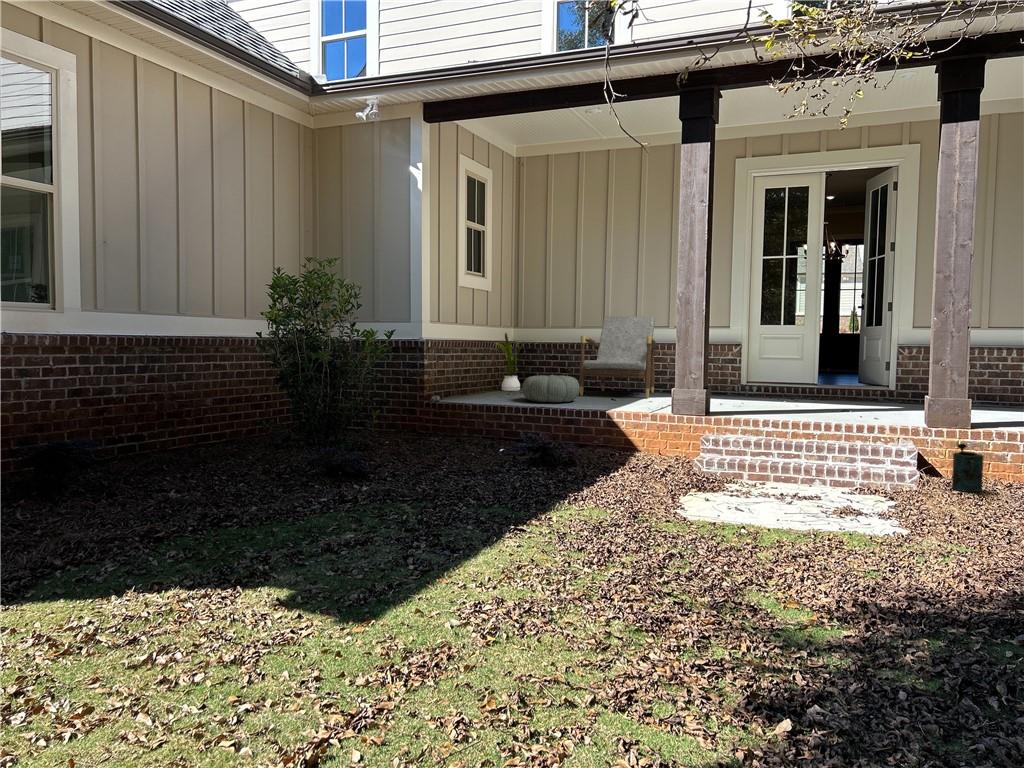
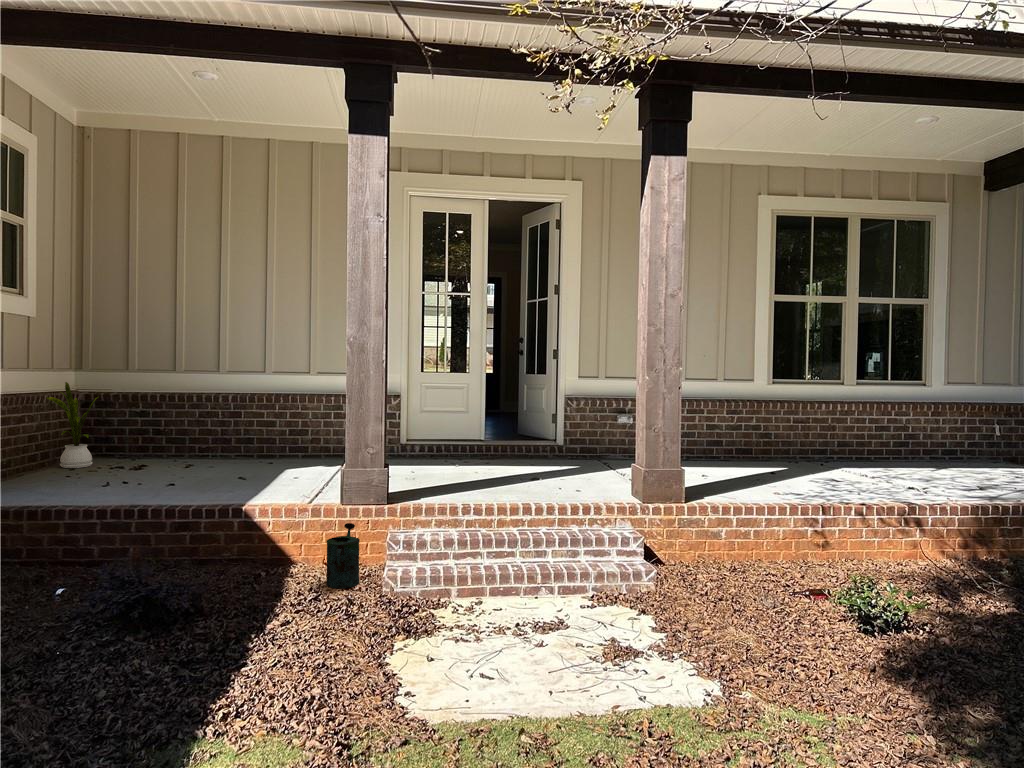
armchair: present [579,316,657,398] -> none [189,359,297,471]
pouf: present [522,375,580,403] -> none [96,448,192,493]
watering can: present [952,444,983,492] -> present [326,523,360,588]

